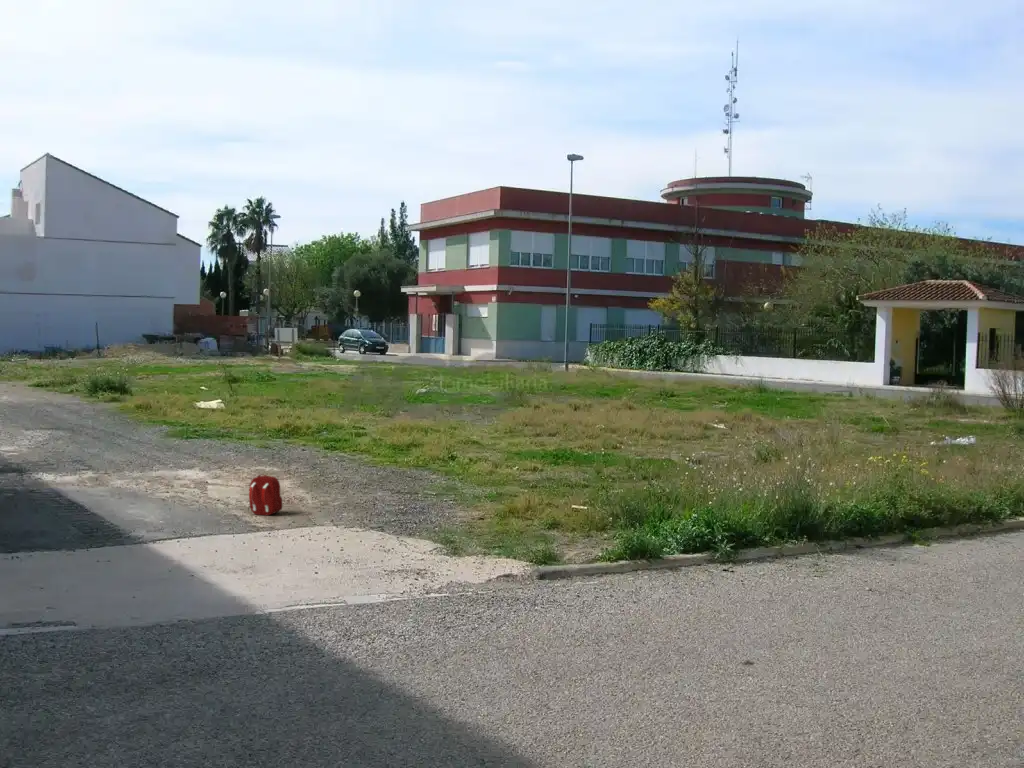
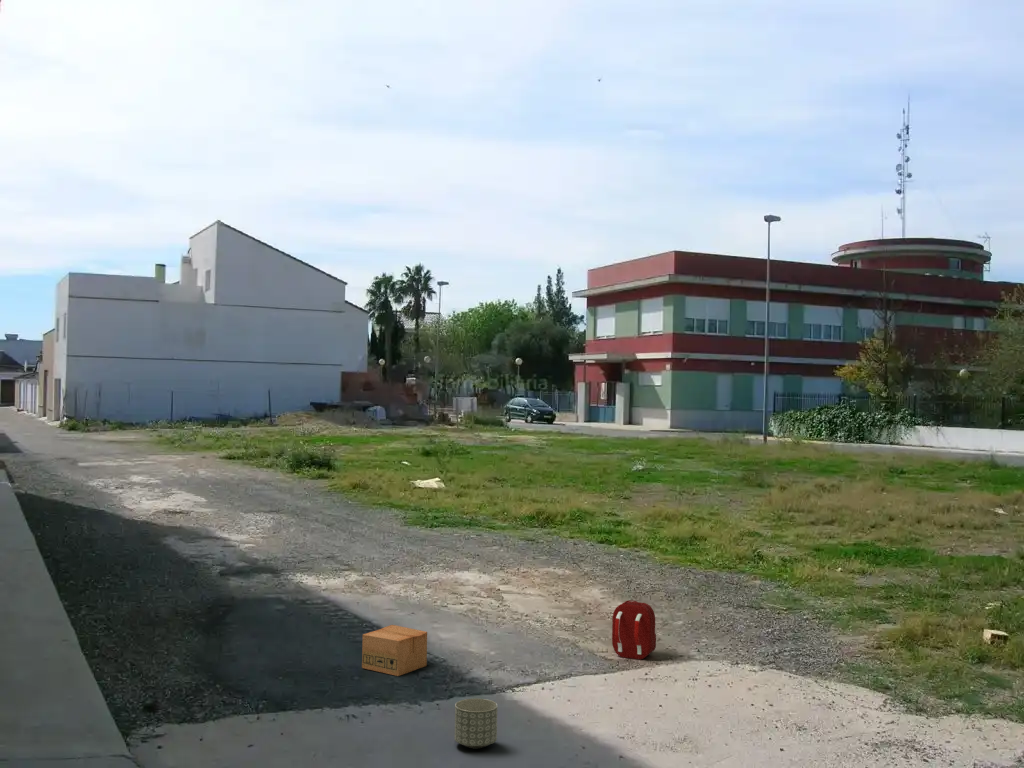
cardboard box: none [59,493,108,526] -> present [362,625,427,676]
planter: none [94,527,123,557] -> present [454,698,498,749]

